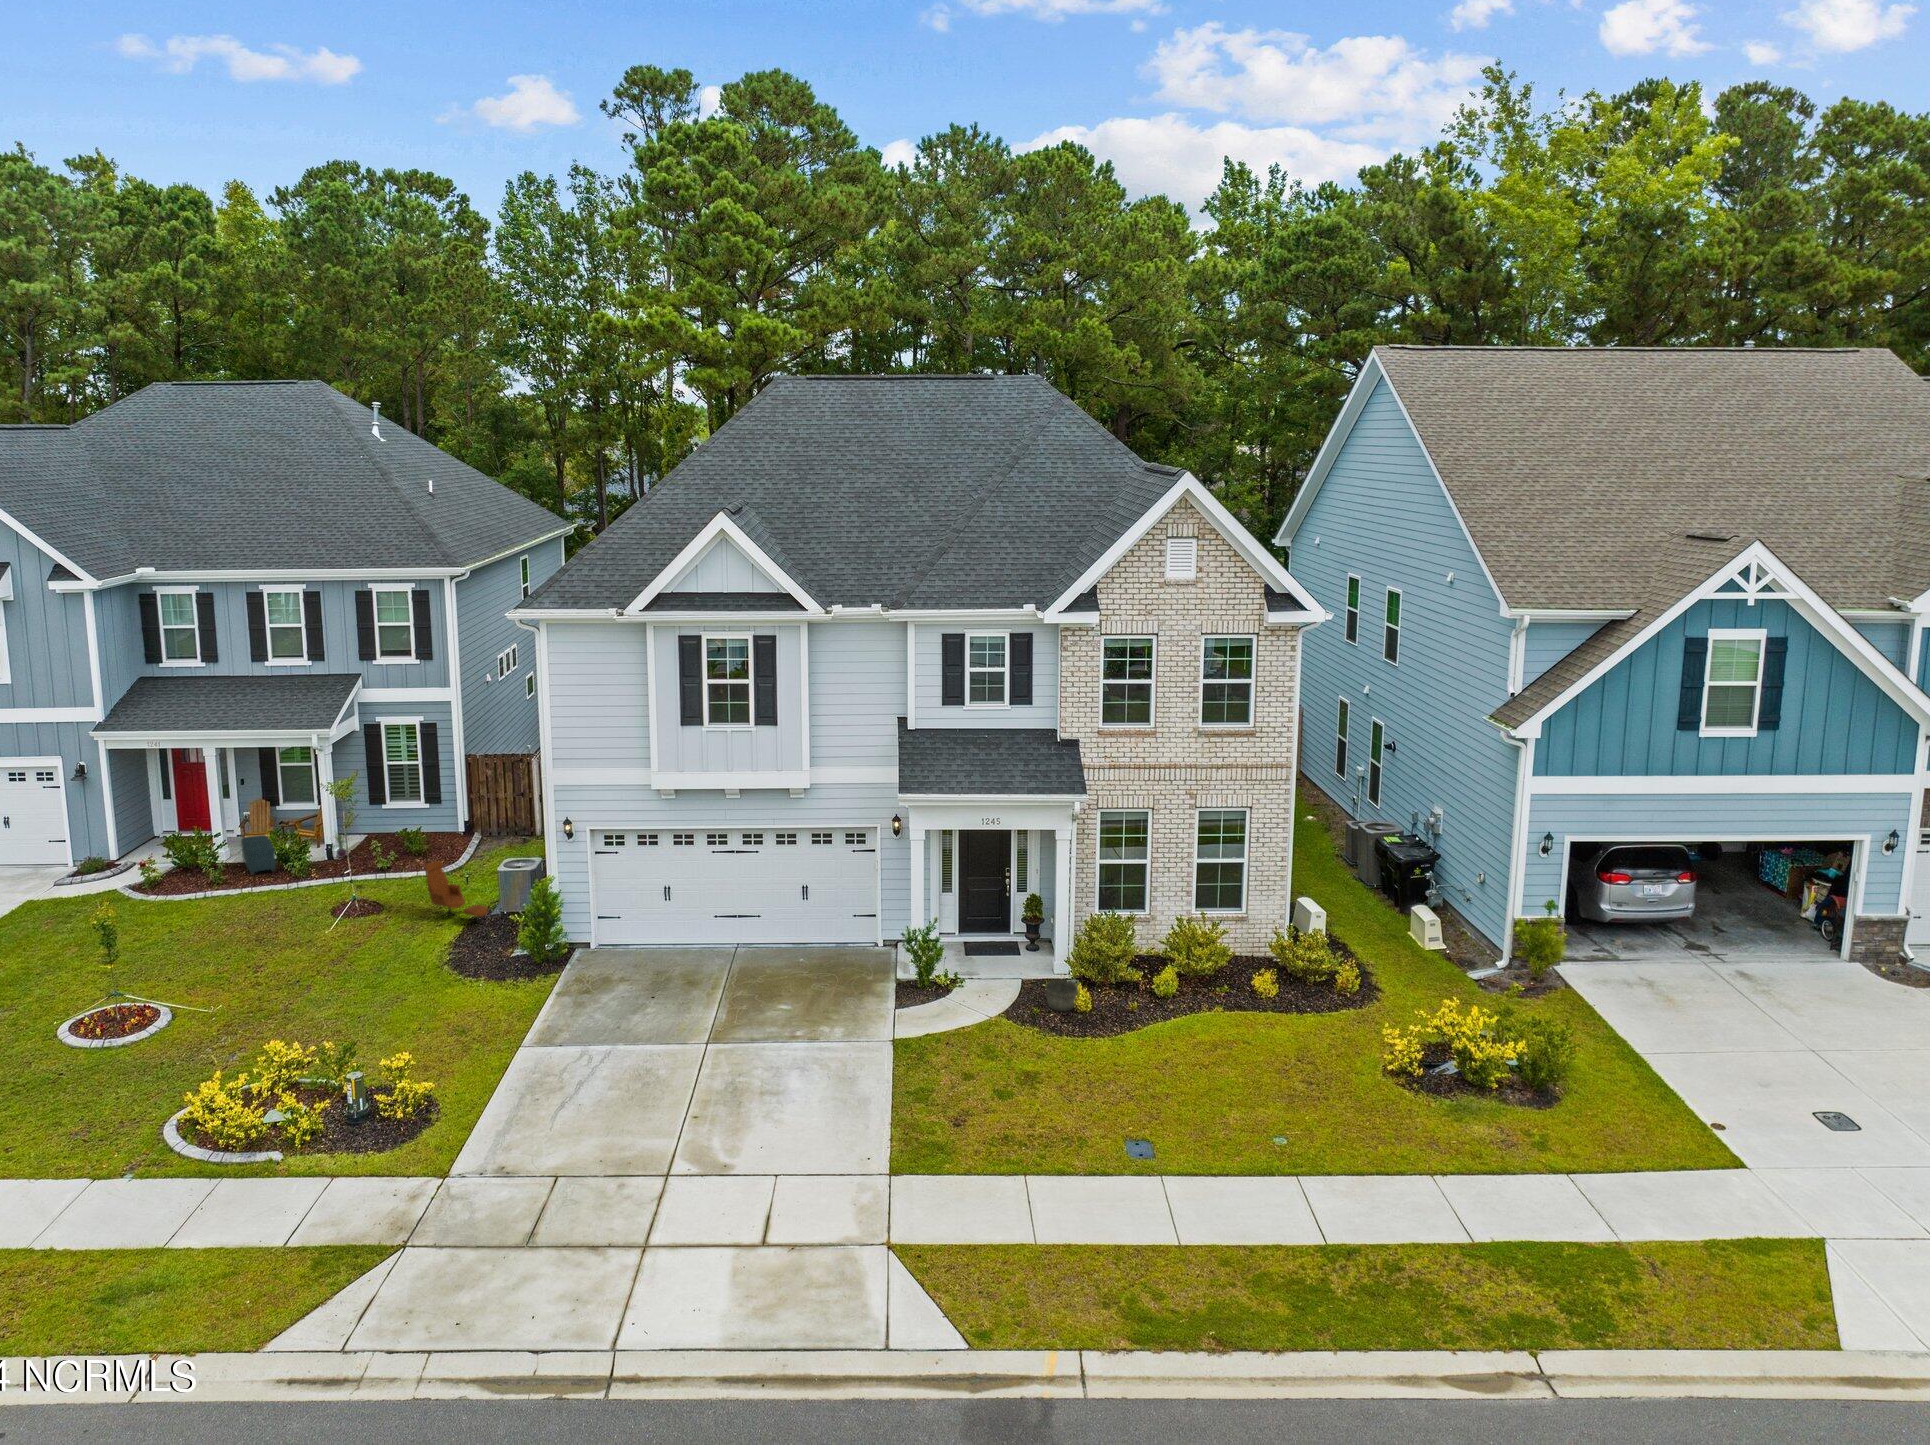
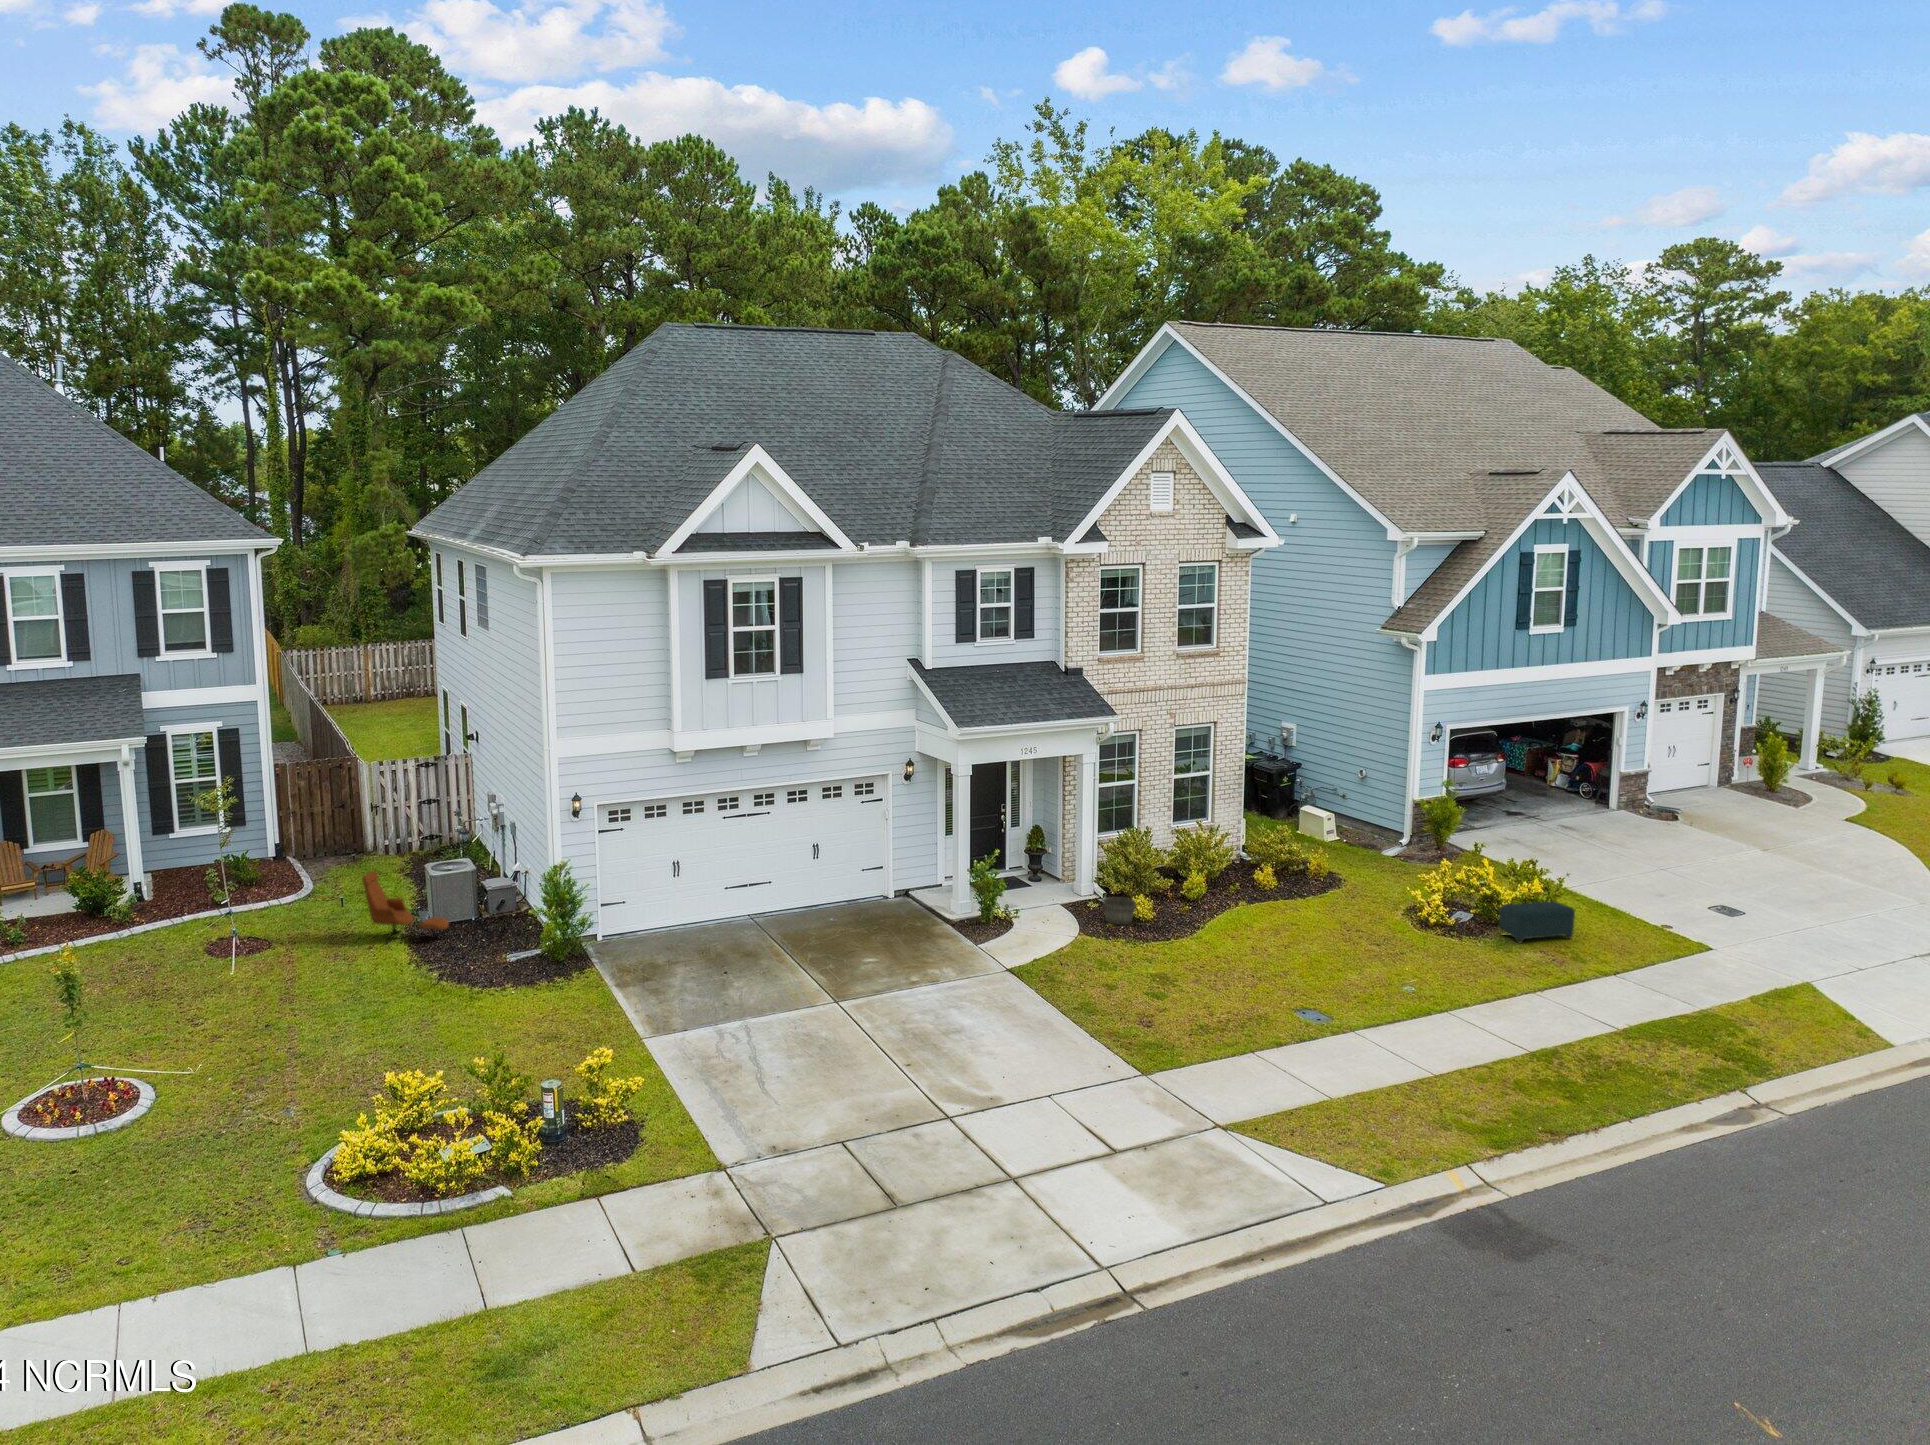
decorative plant: present [334,834,347,858] -> none [141,867,186,902]
bench: present [241,835,276,875] -> present [1498,901,1575,943]

